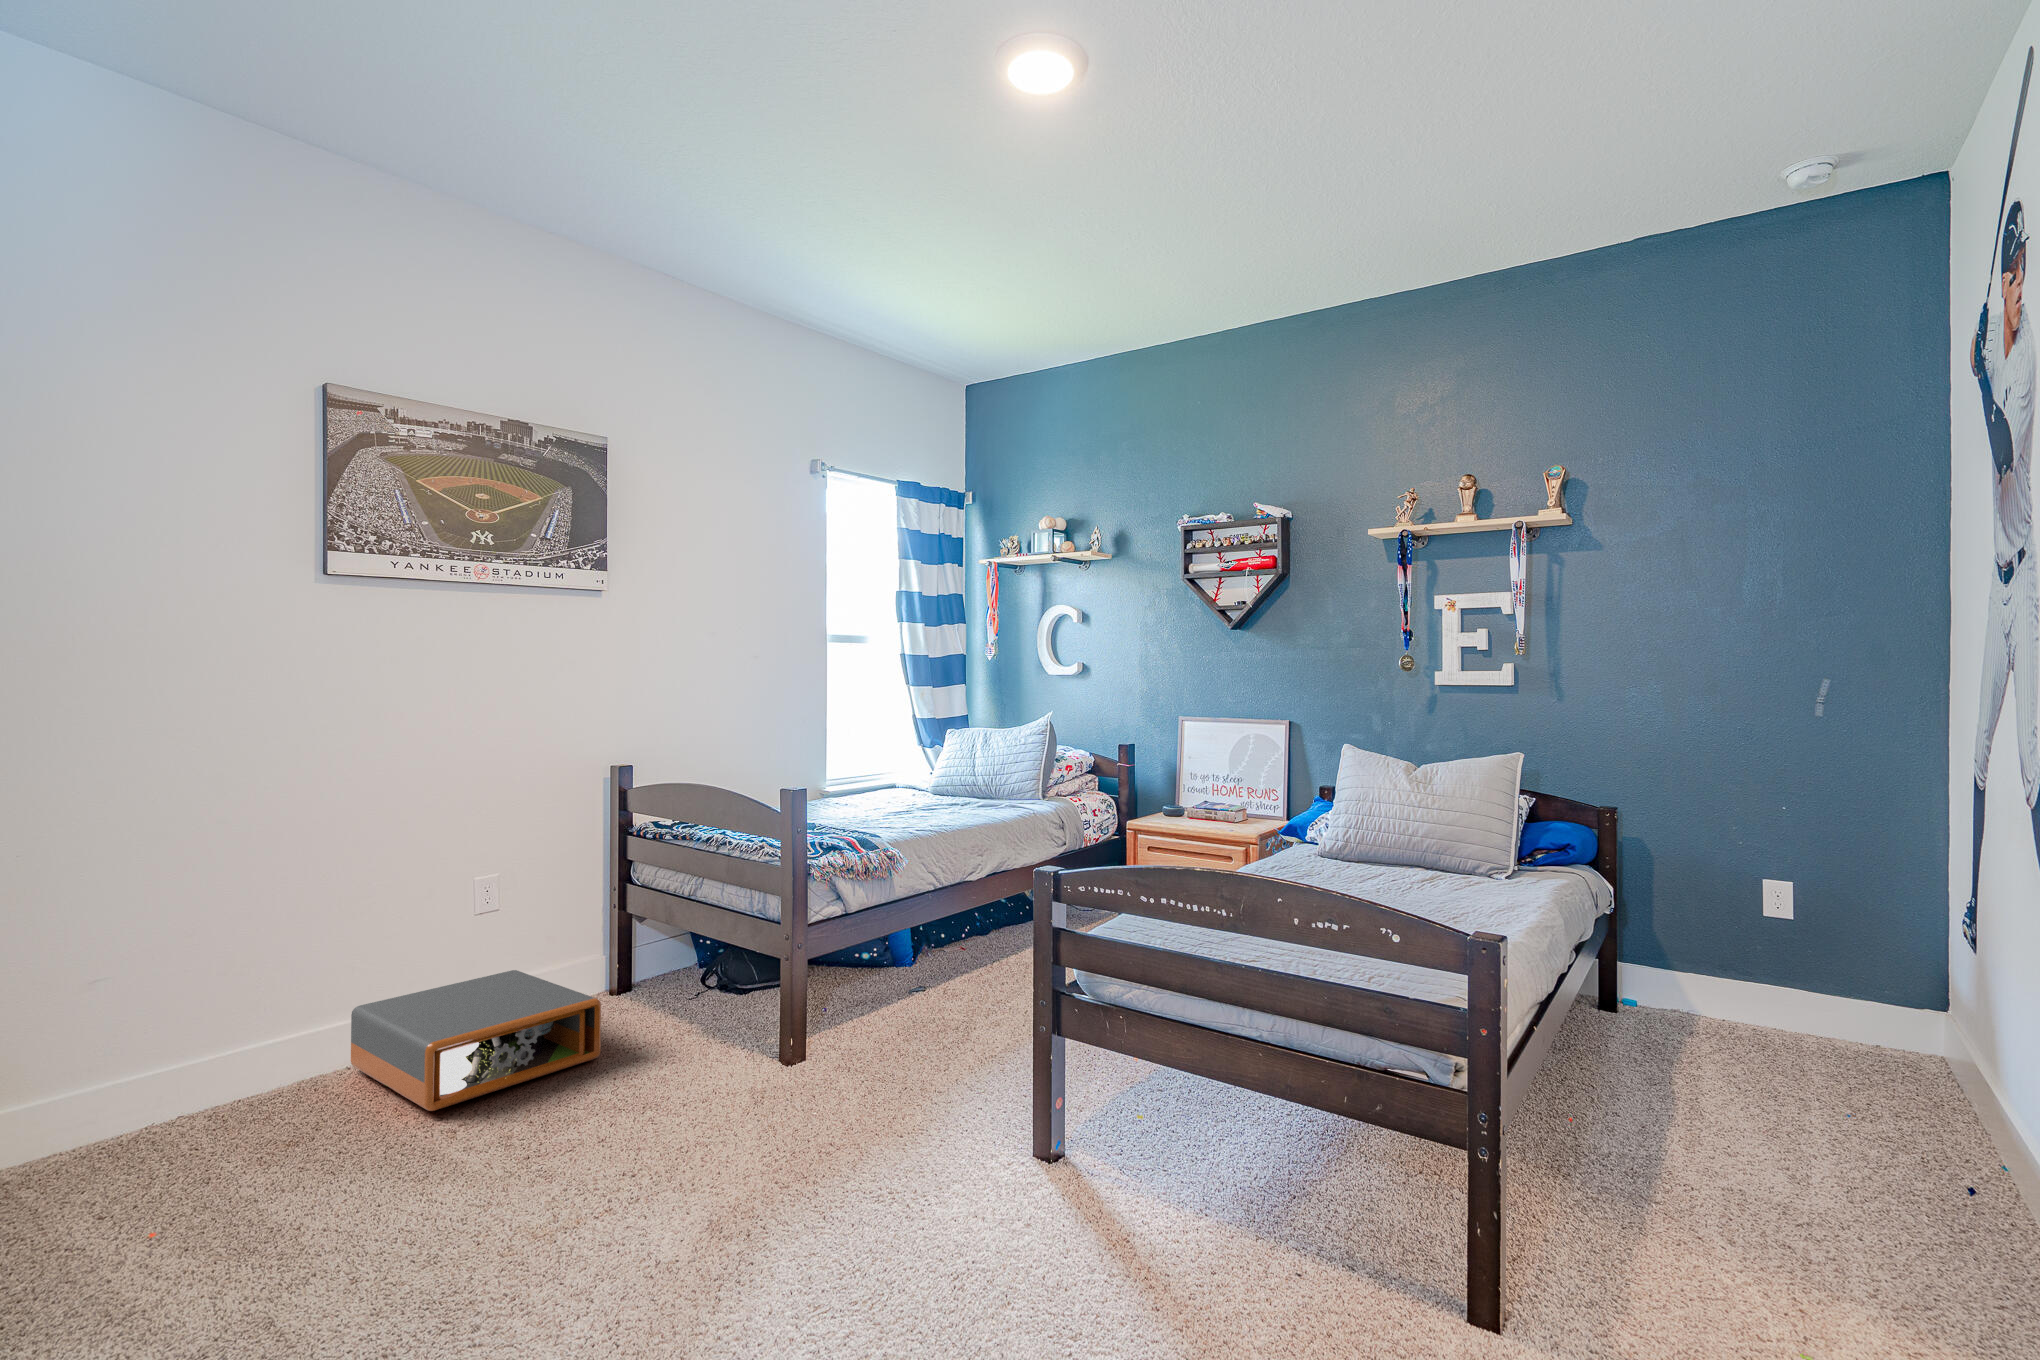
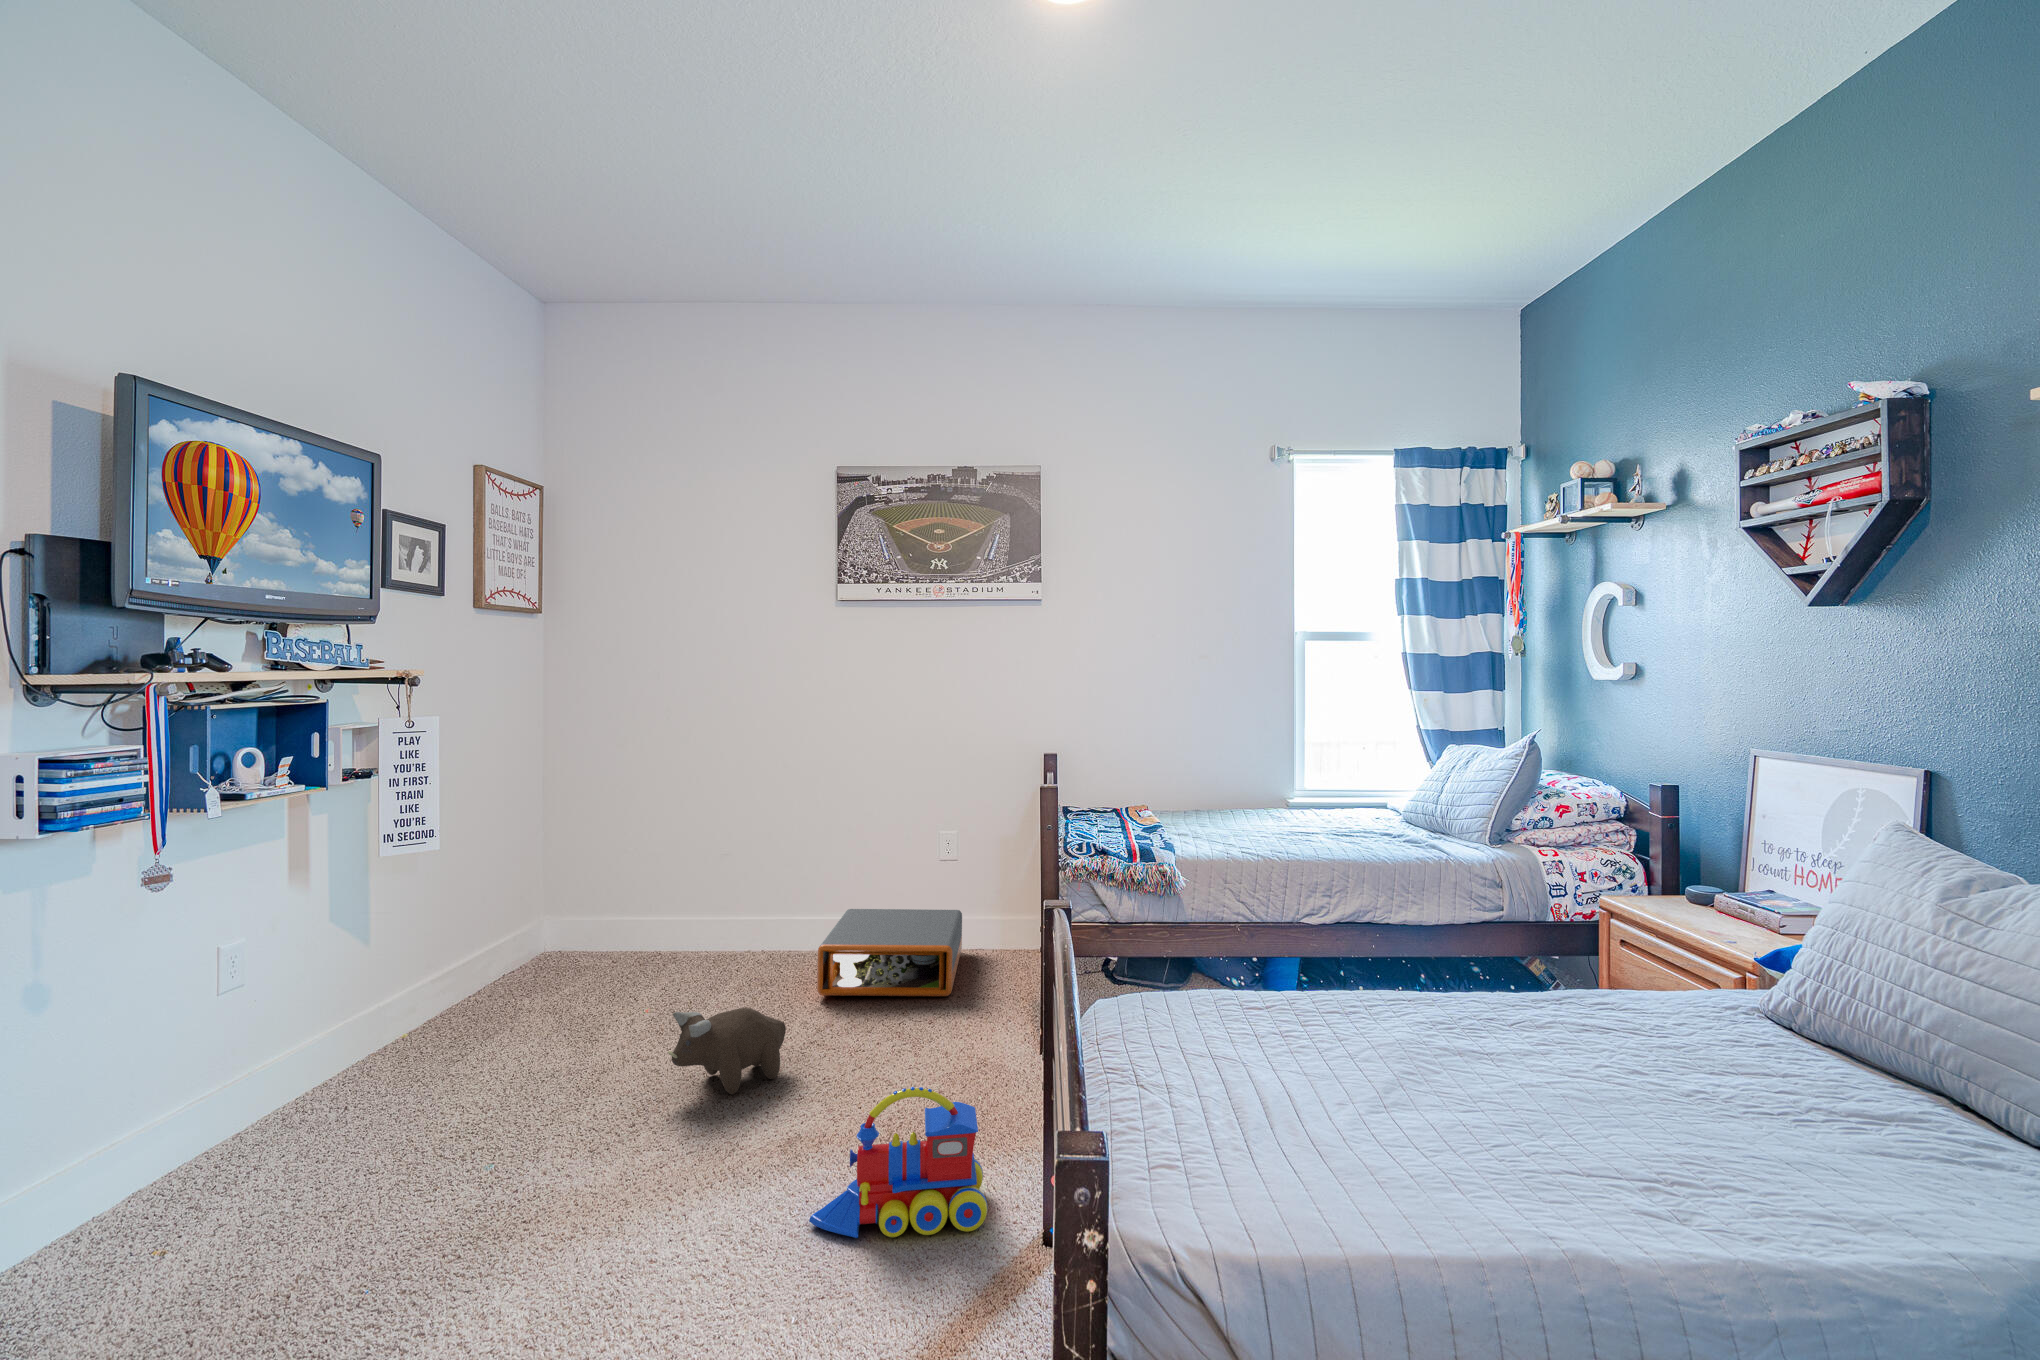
toy train: none [849,1067,983,1242] -> present [809,1087,987,1238]
plush toy: none [428,1117,558,1228] -> present [668,1008,786,1094]

